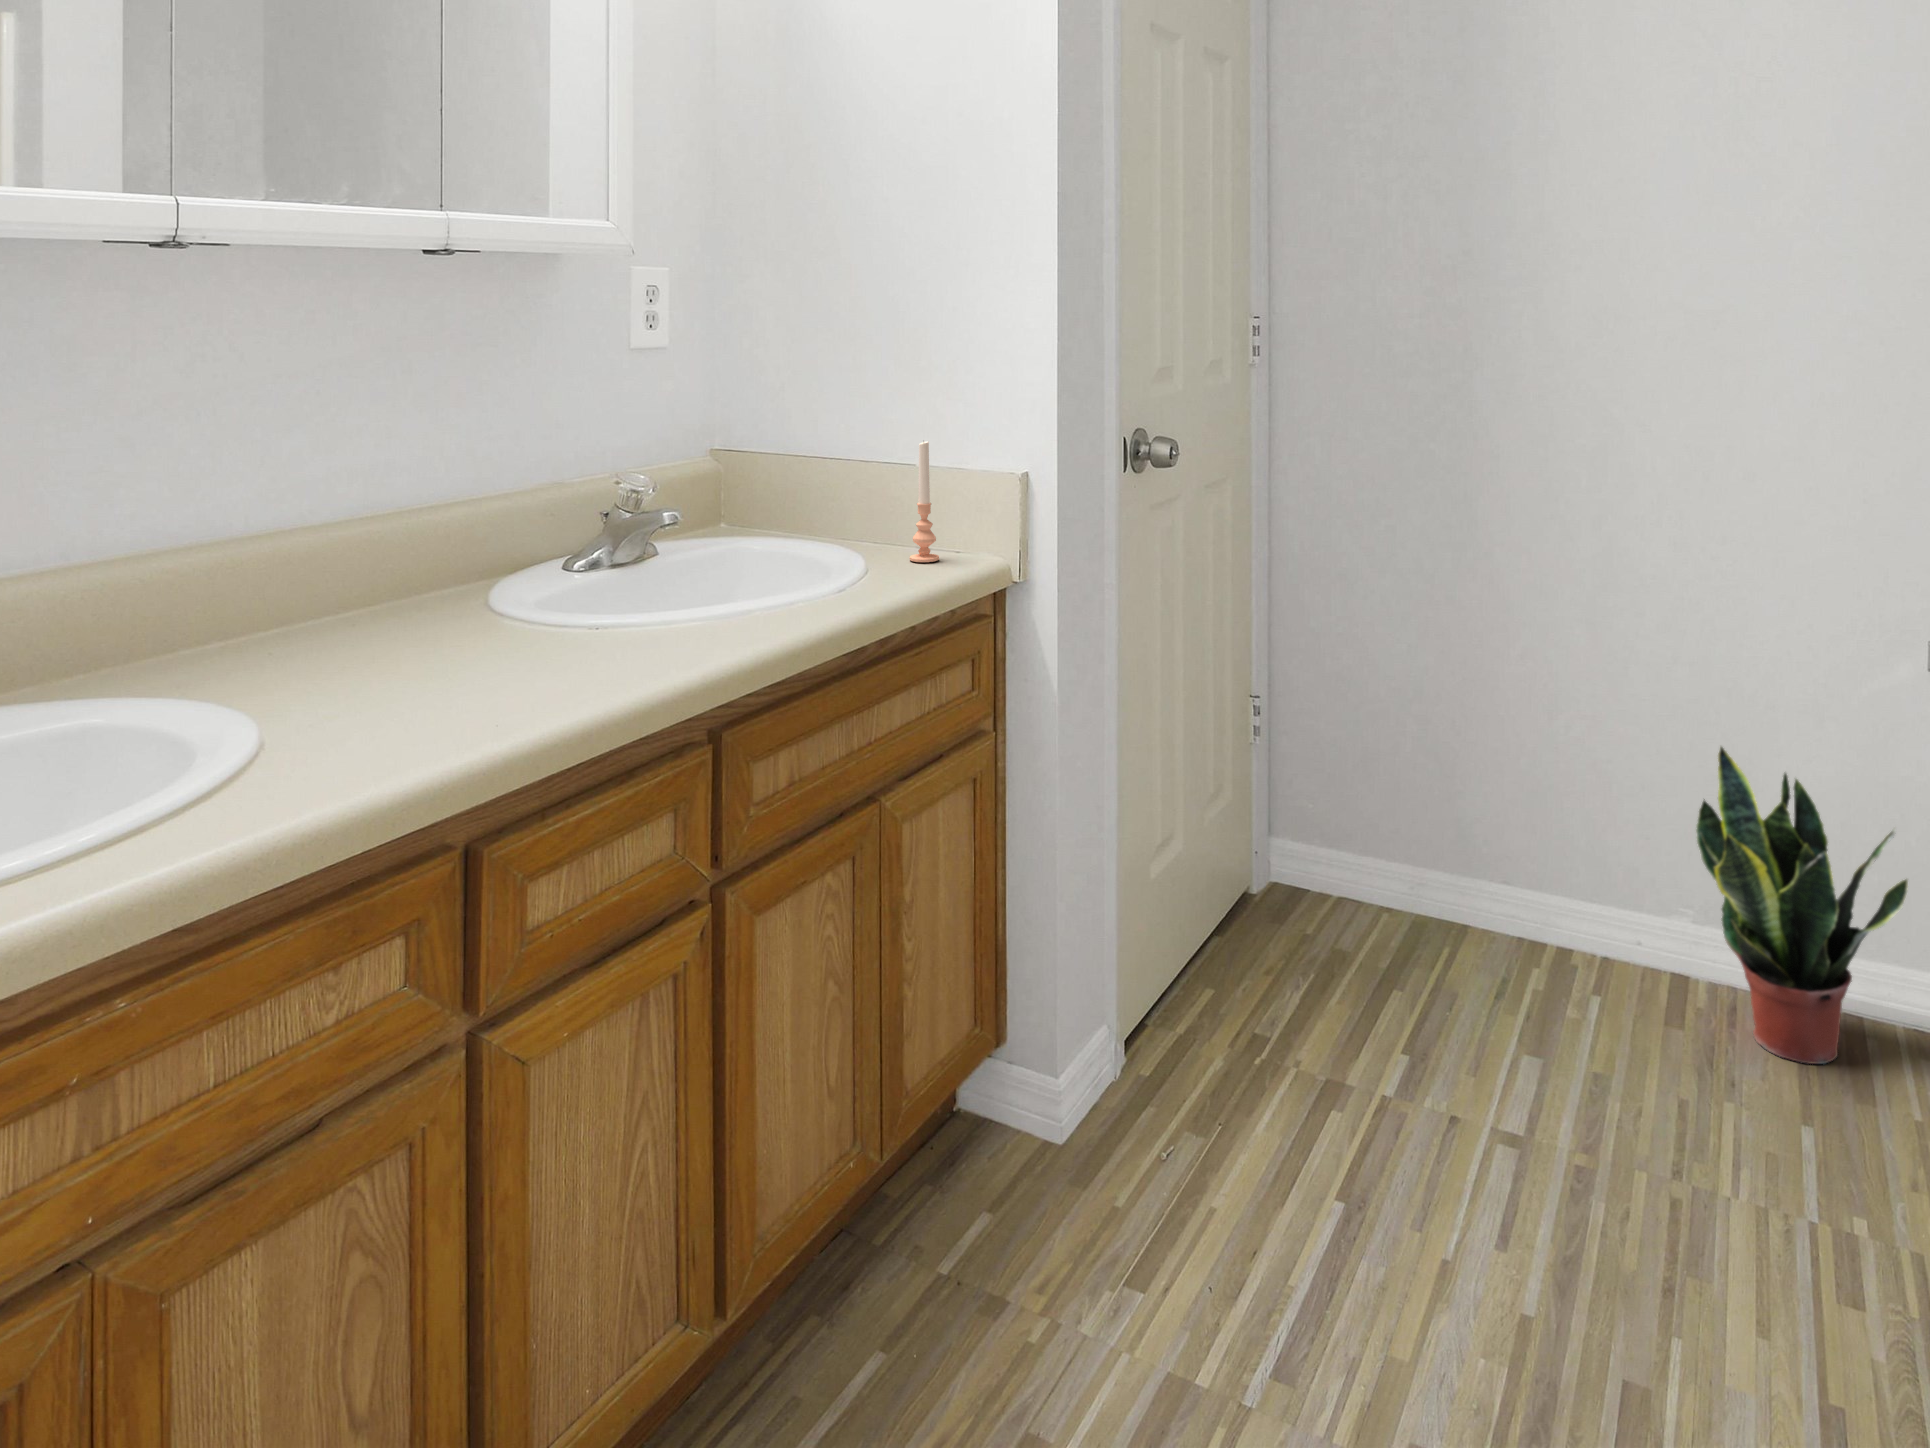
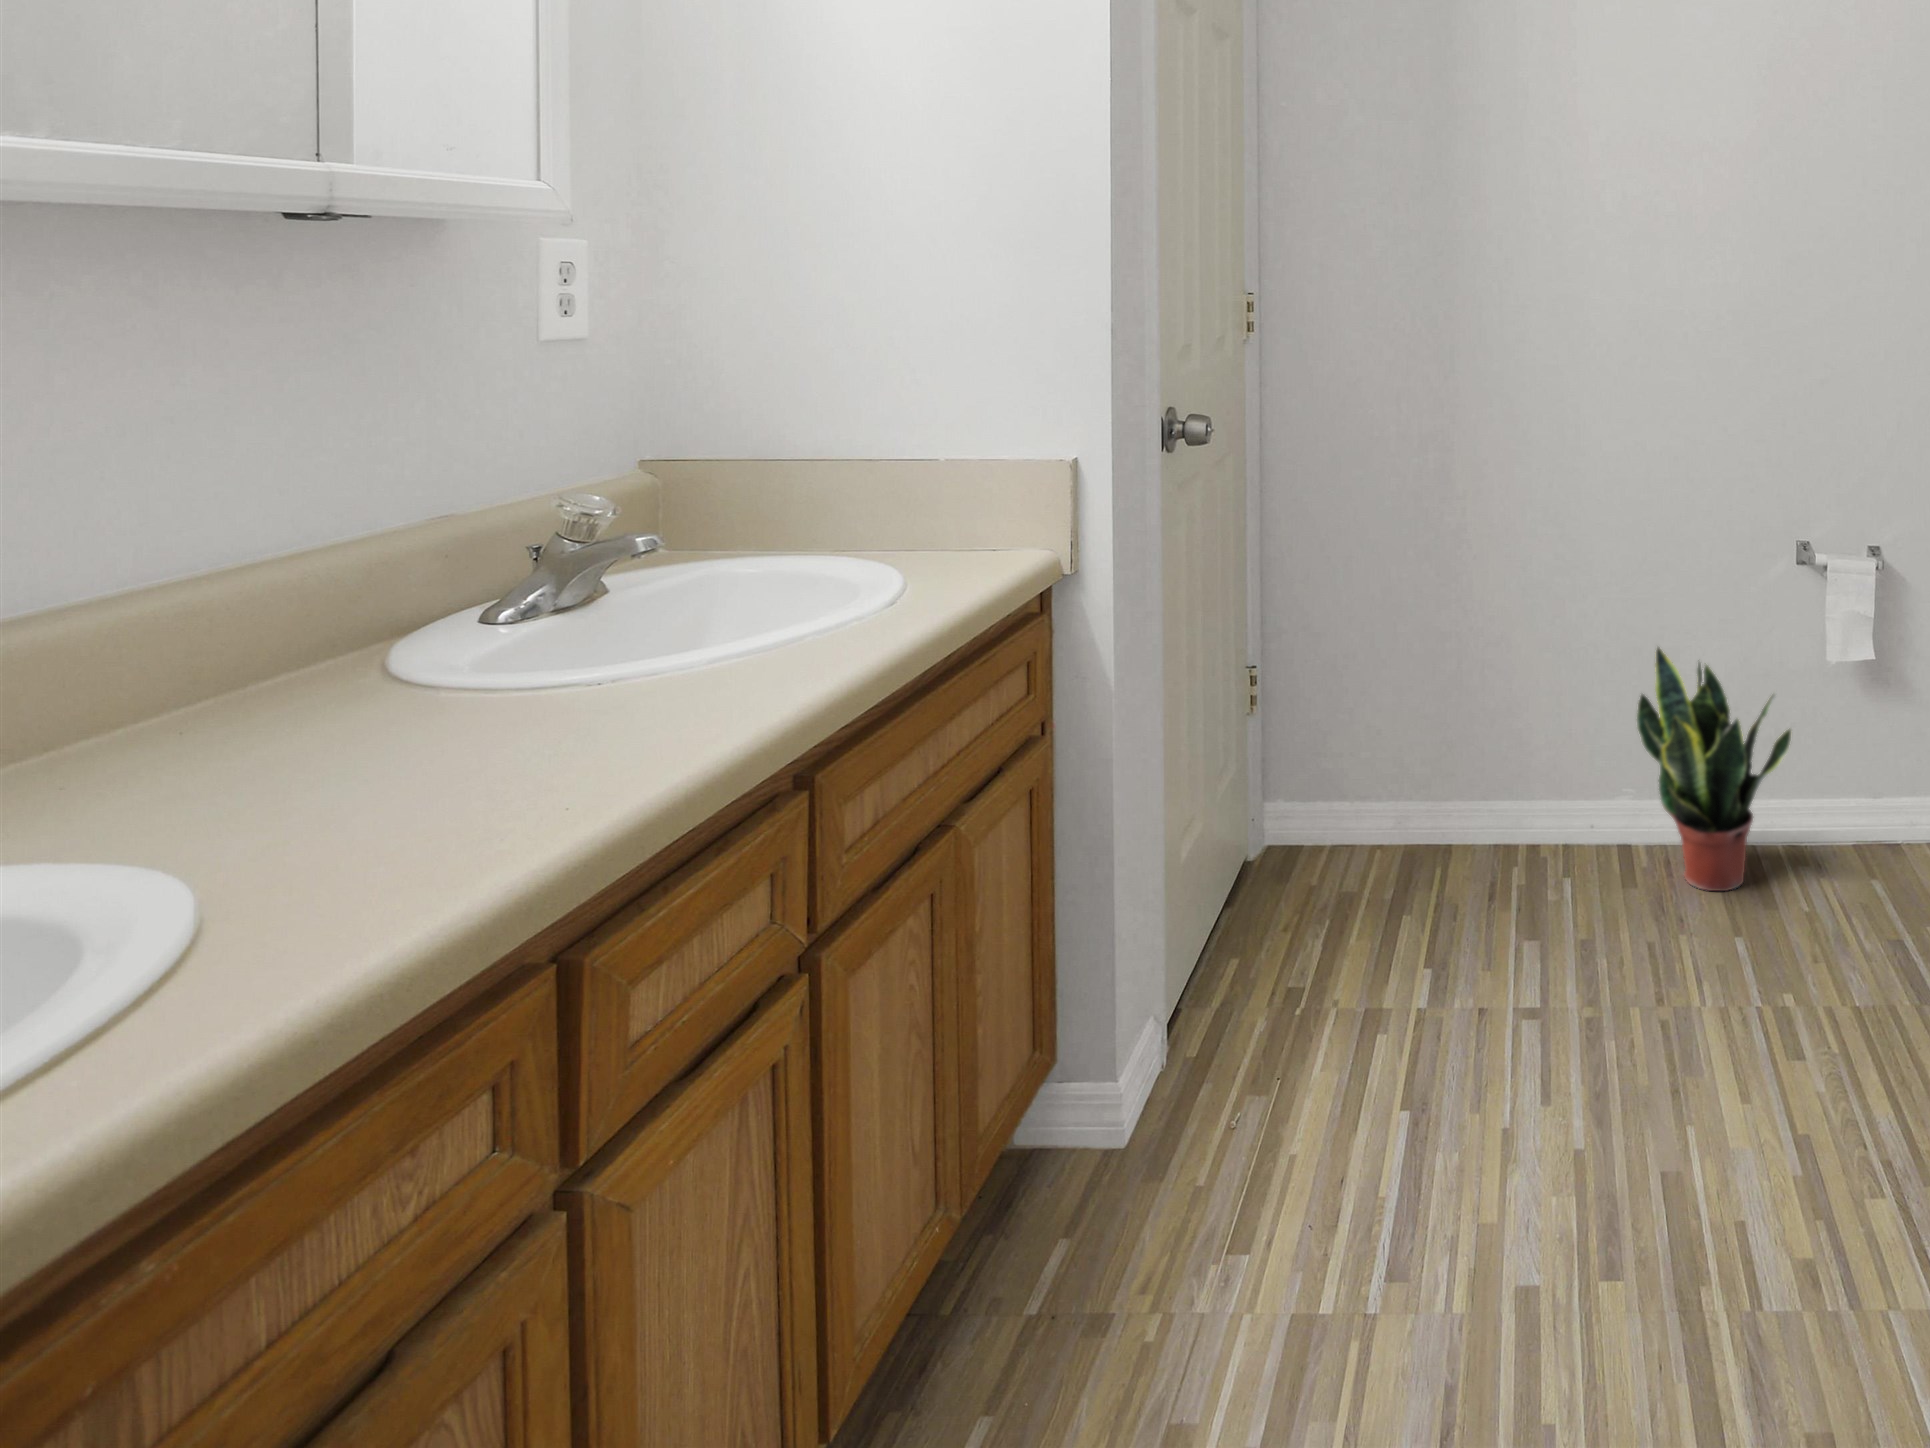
candle: present [910,441,939,562] -> none [944,430,980,563]

